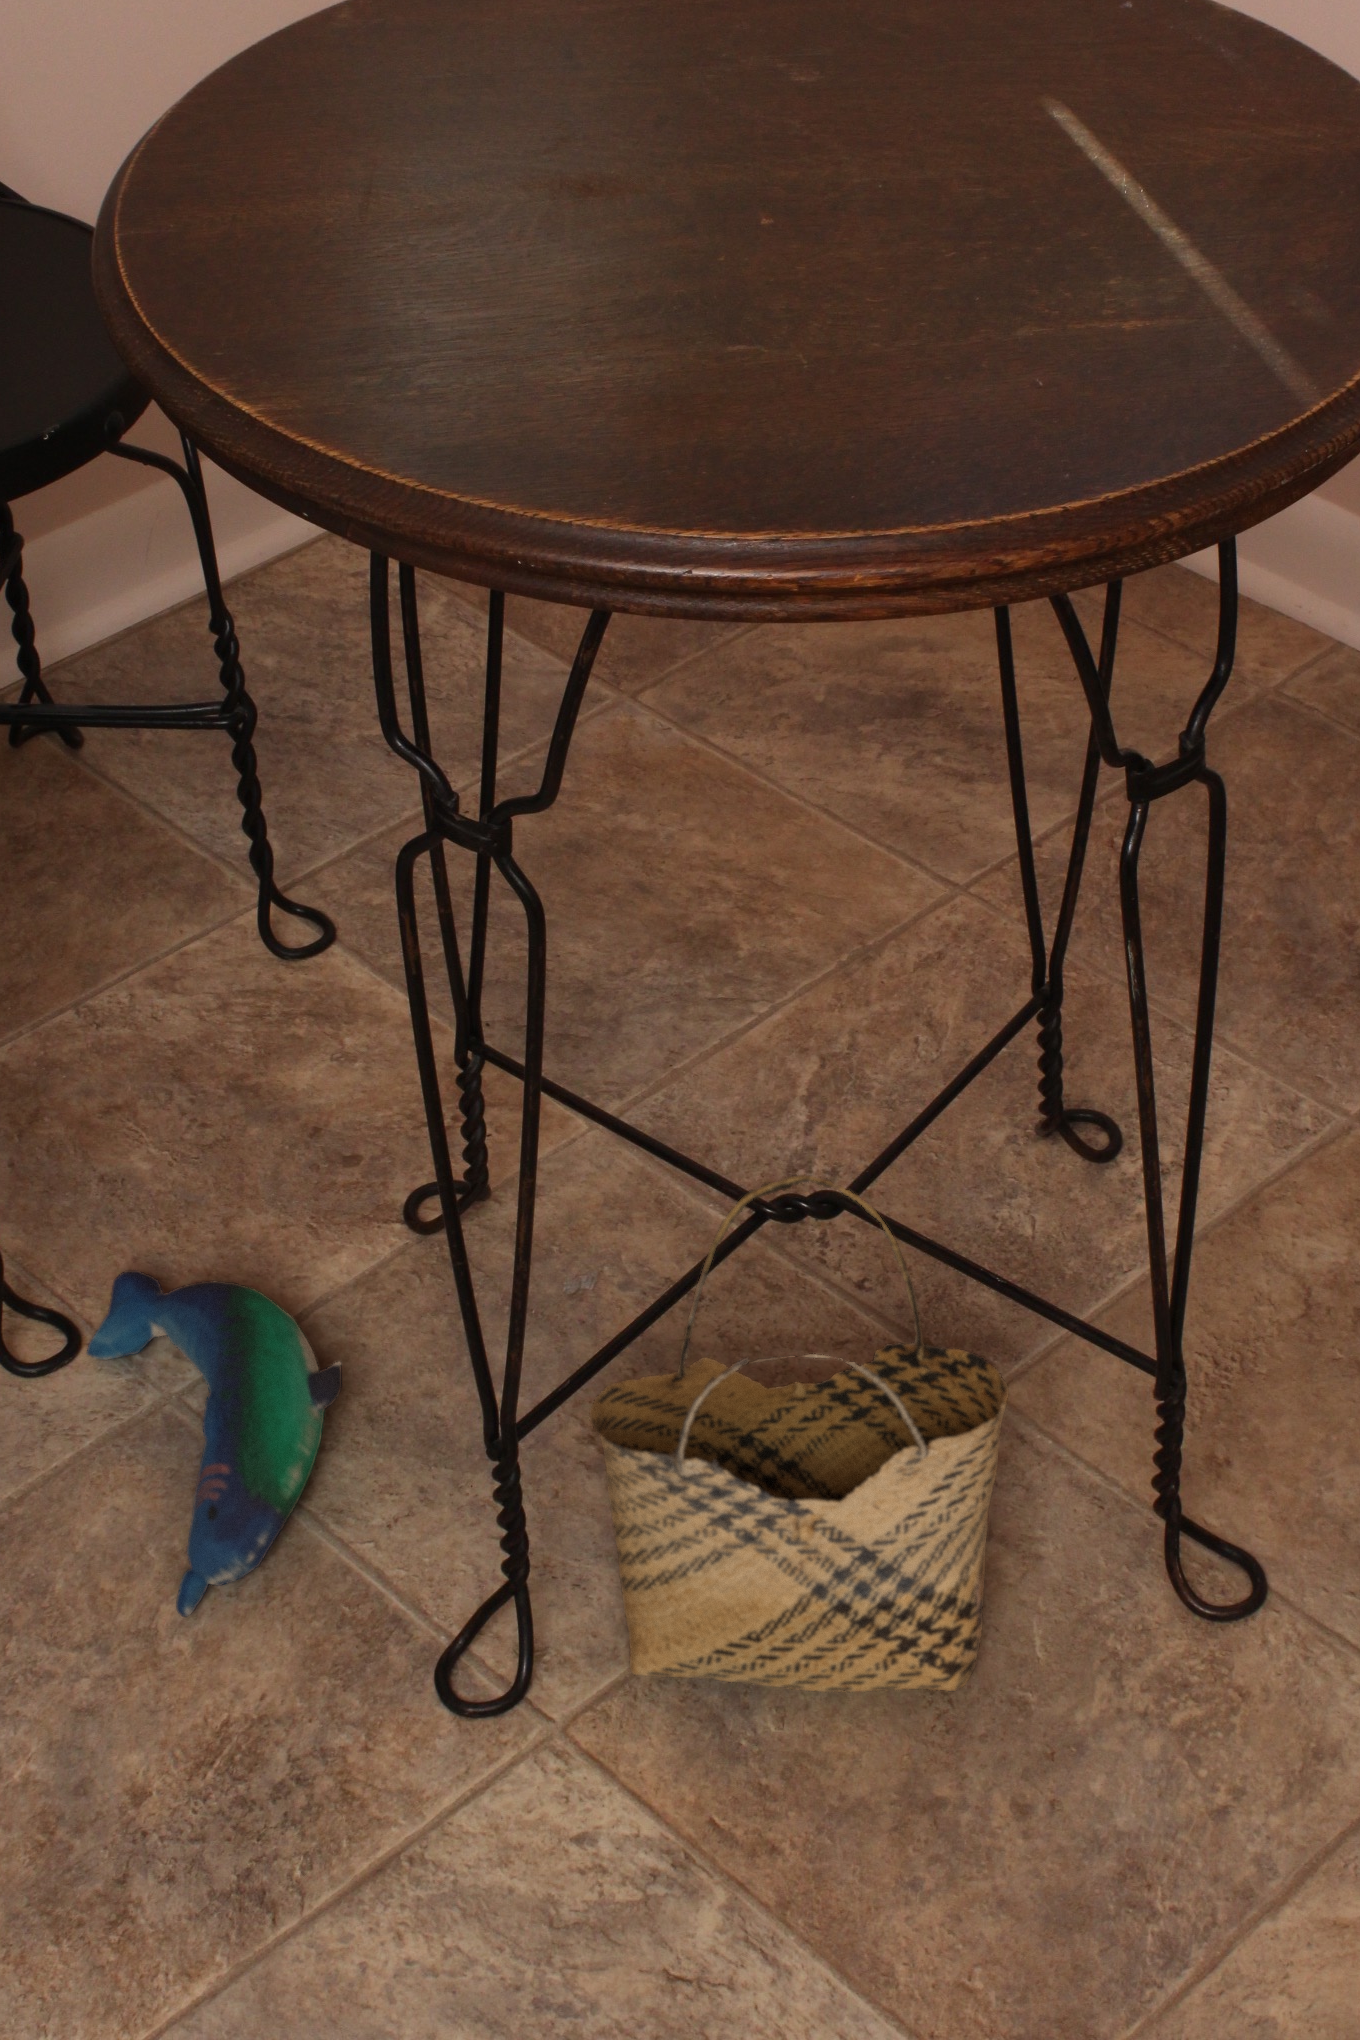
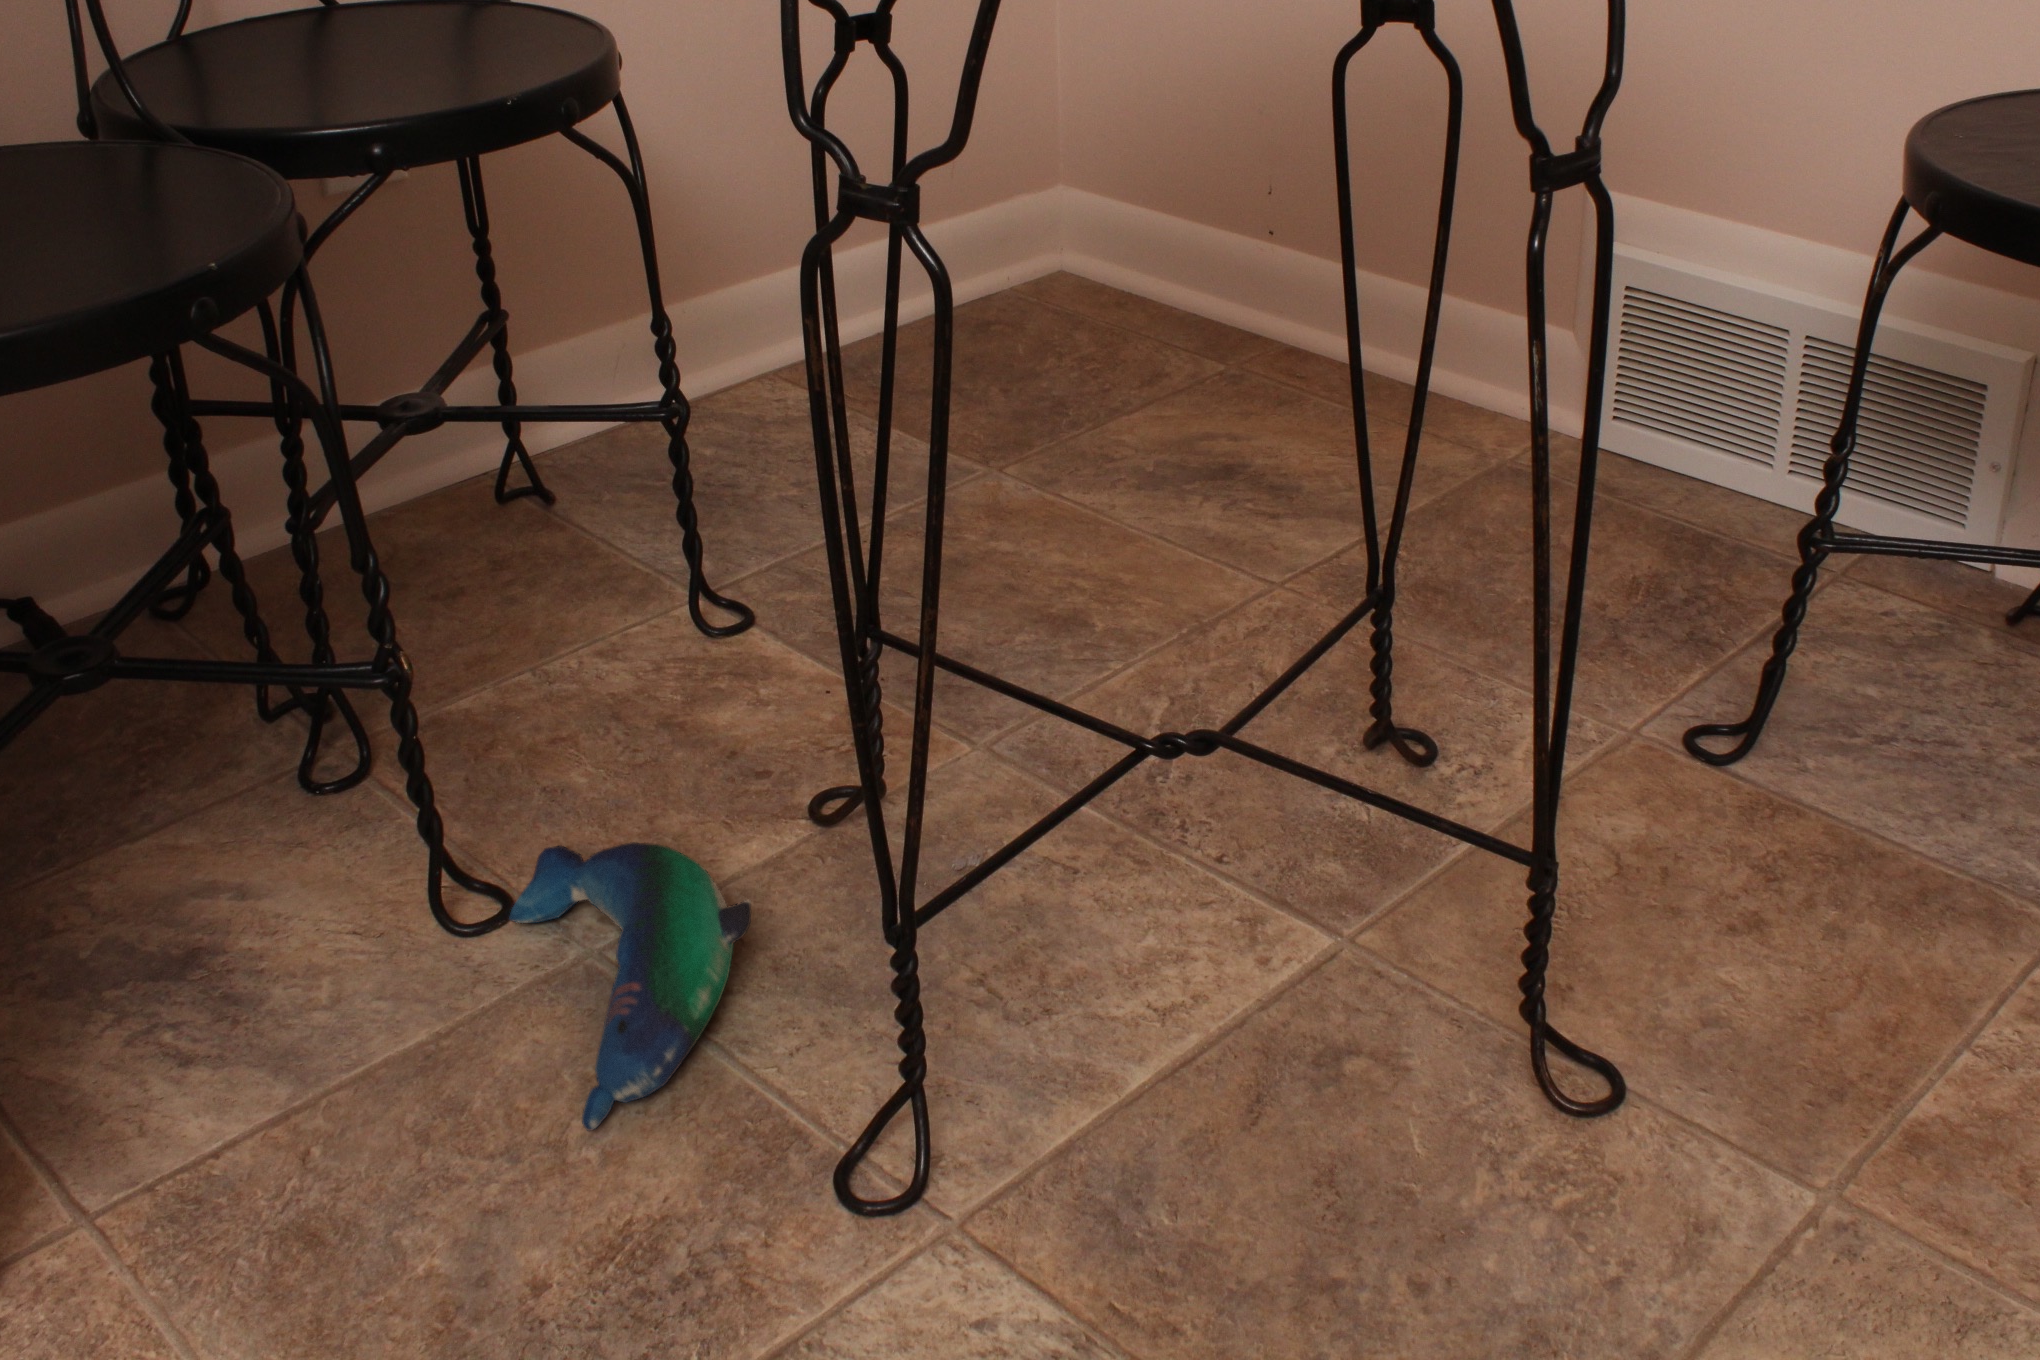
woven basket: present [589,1175,1009,1692] -> none [996,646,1396,1179]

